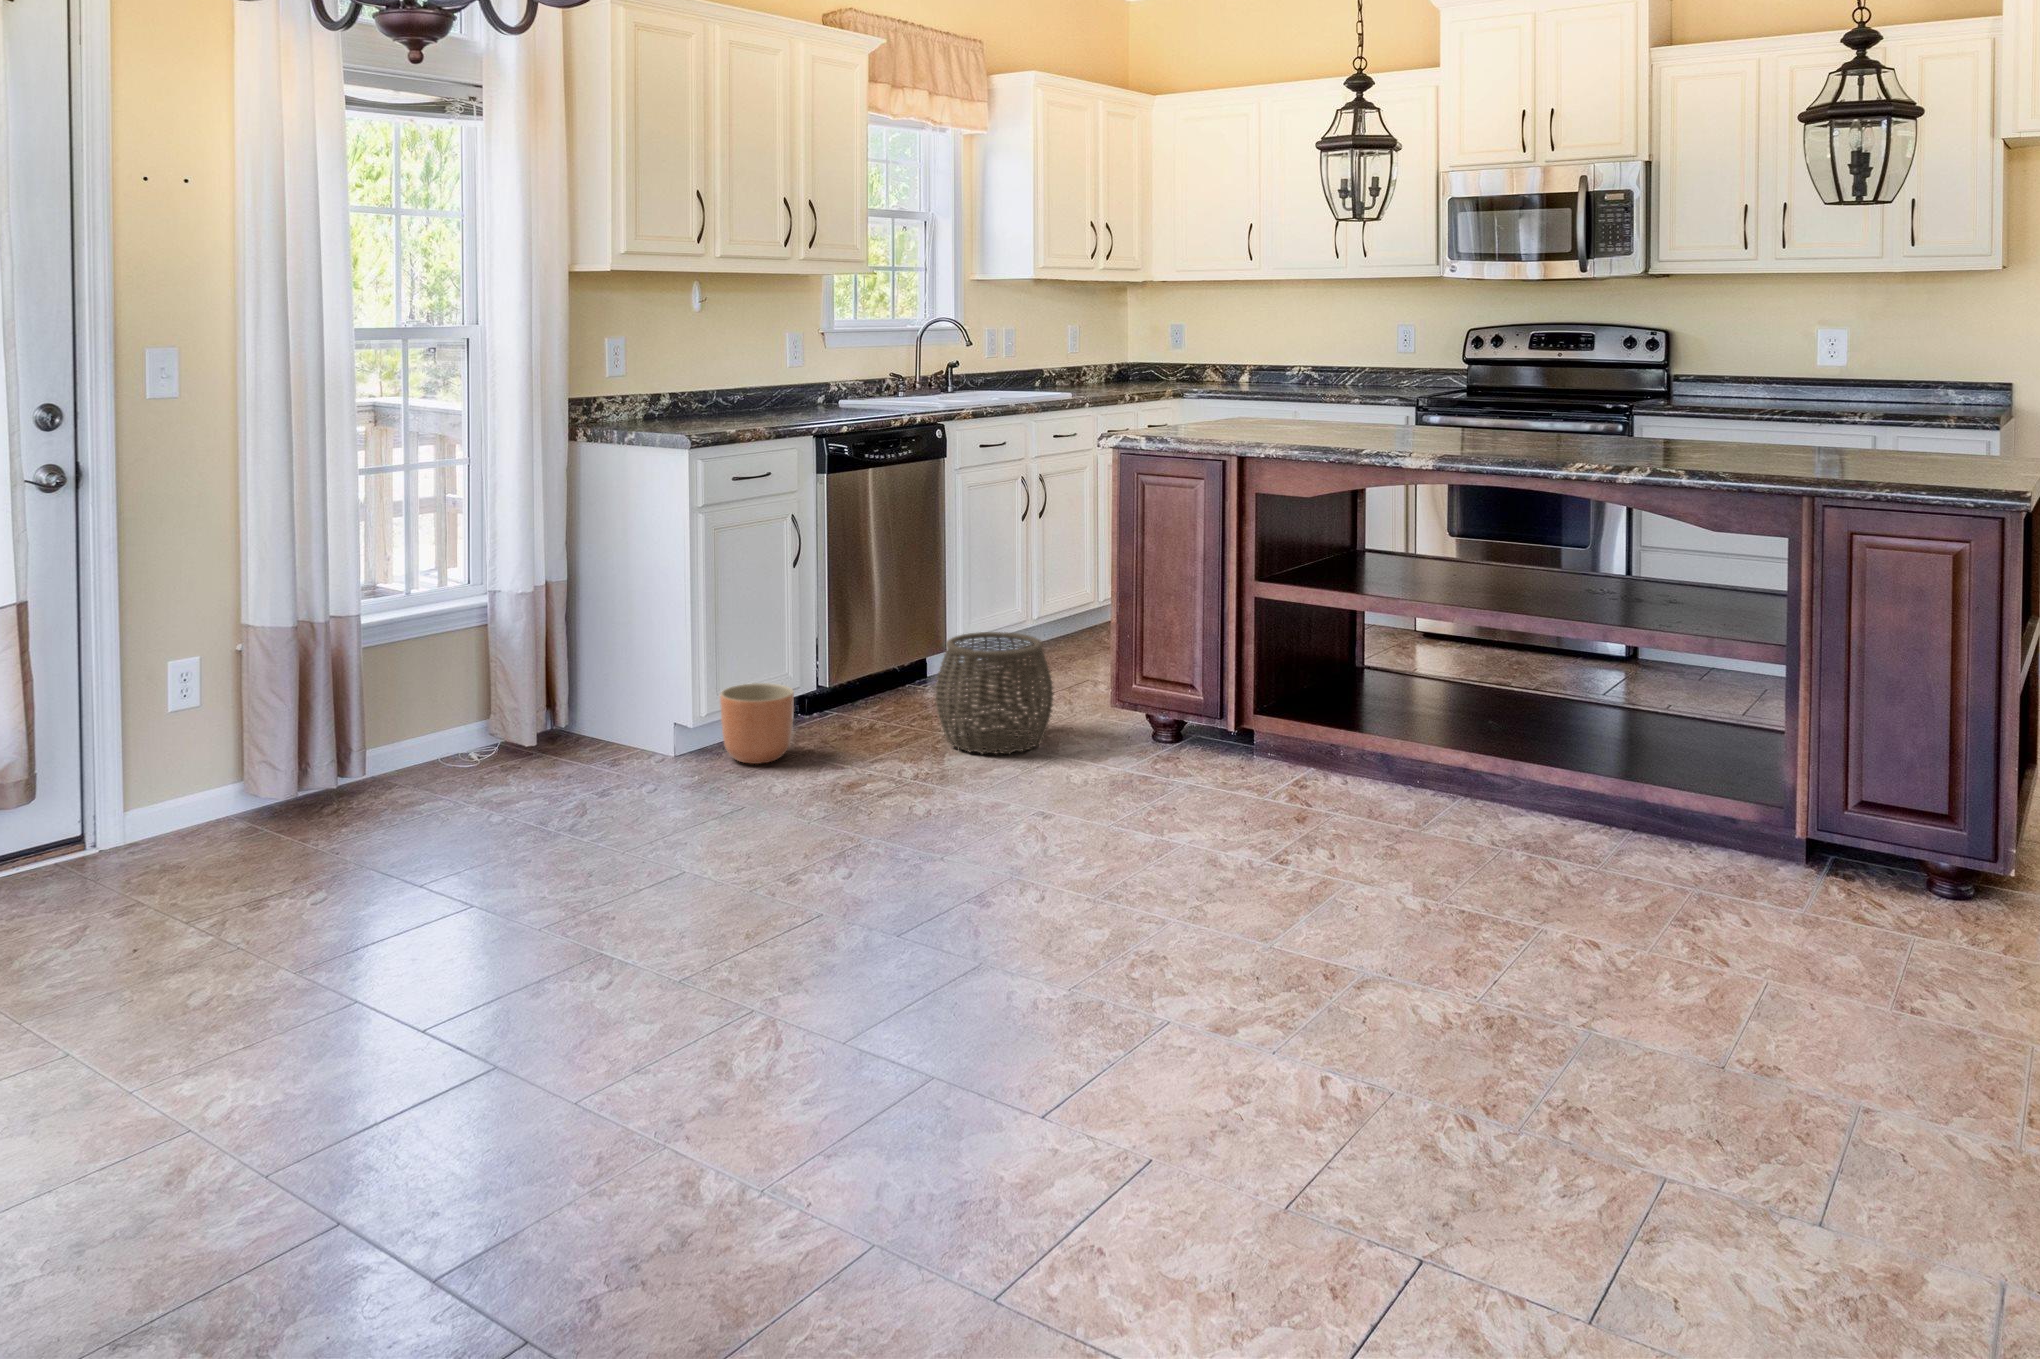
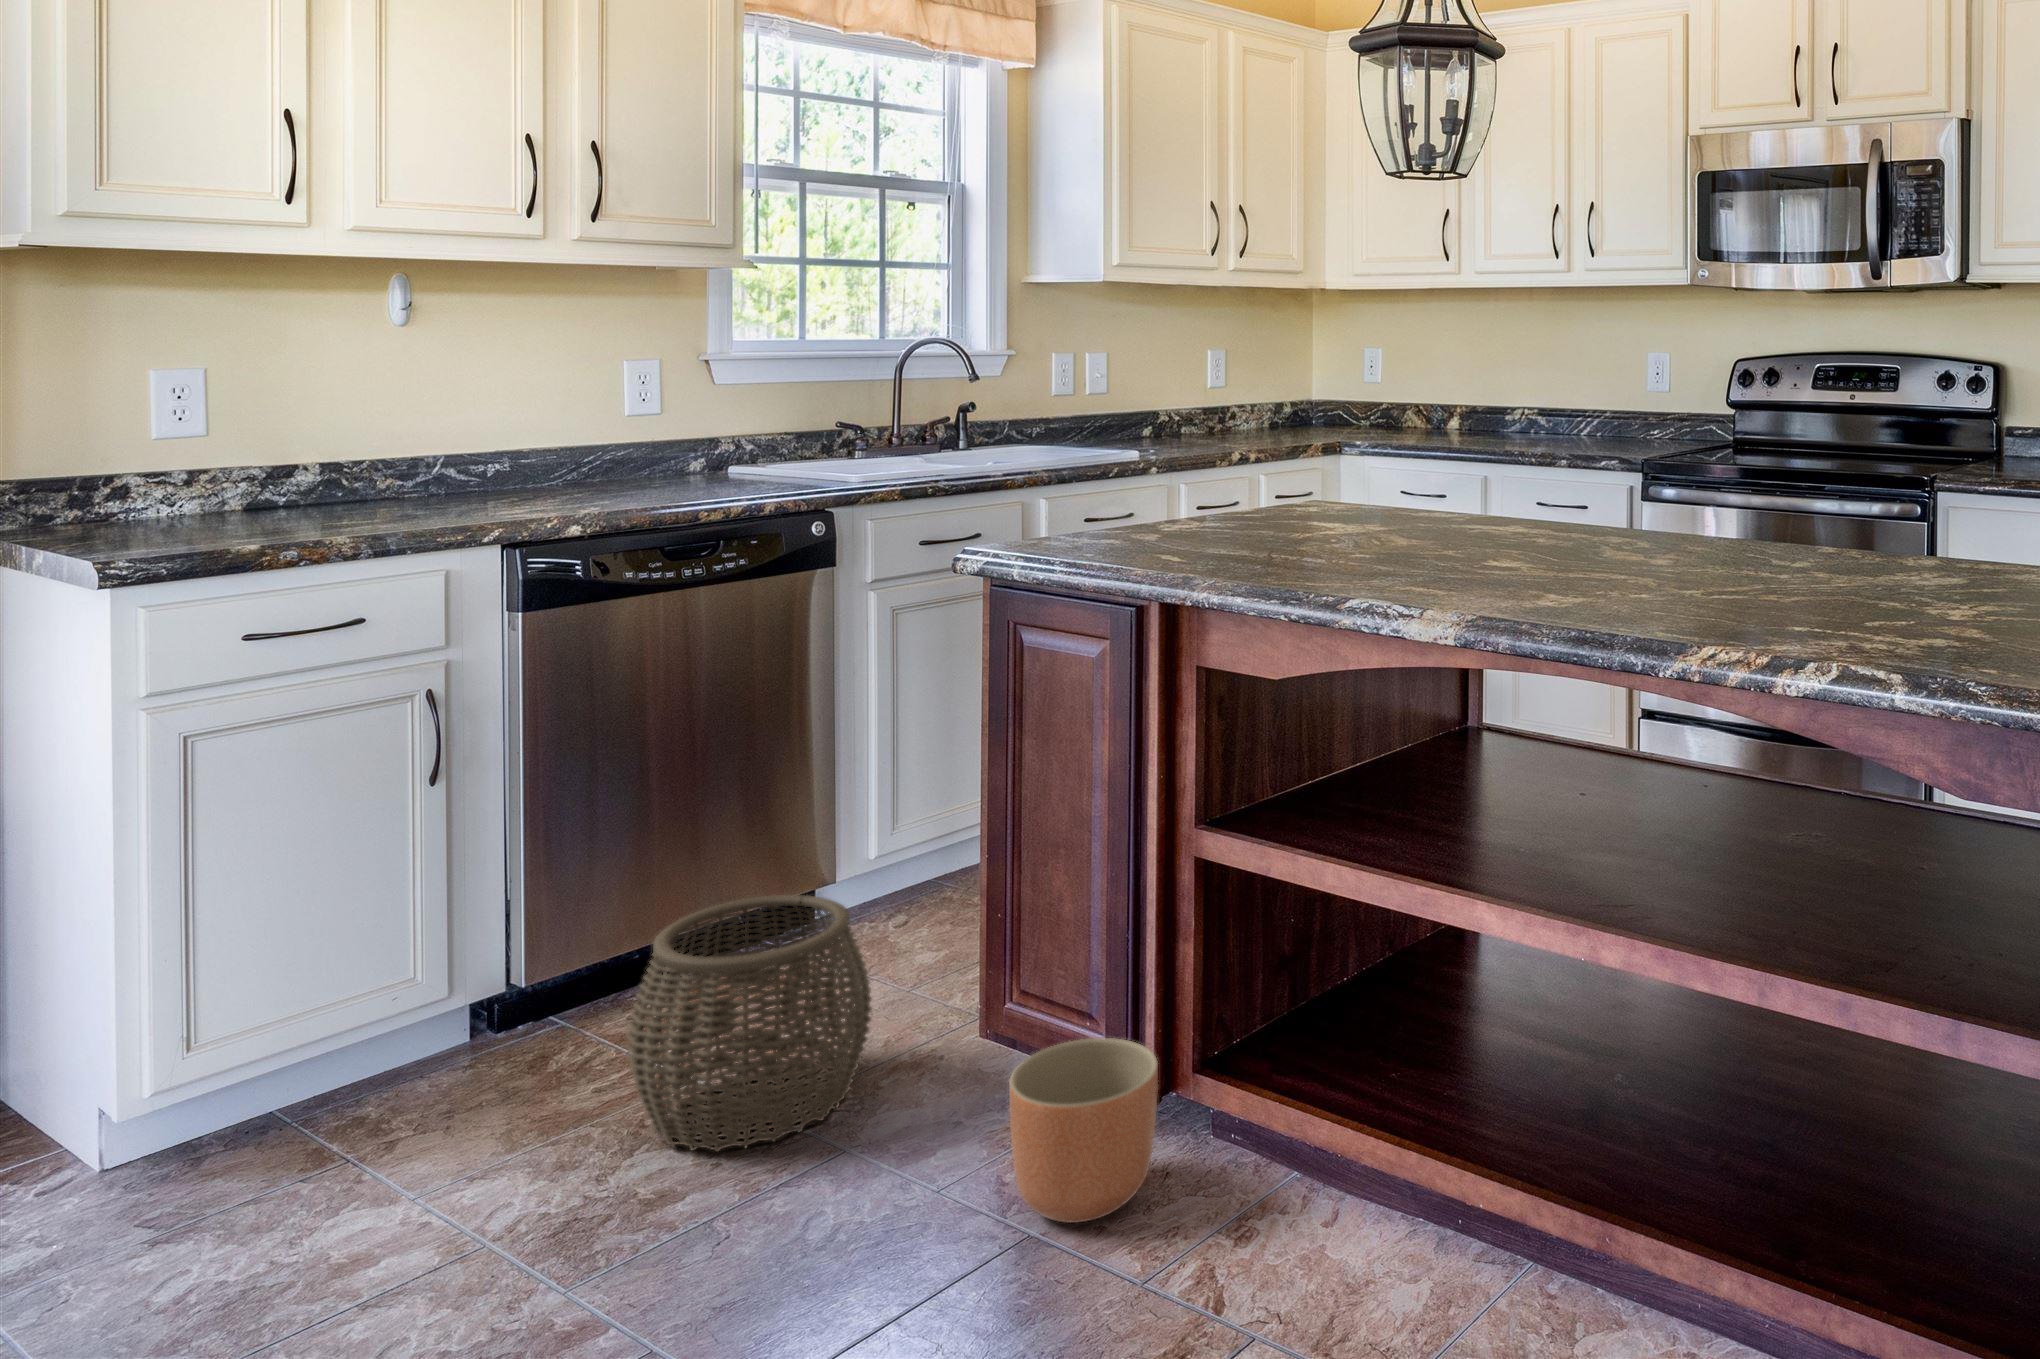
planter: present [720,683,794,764] -> present [1009,1038,1158,1223]

